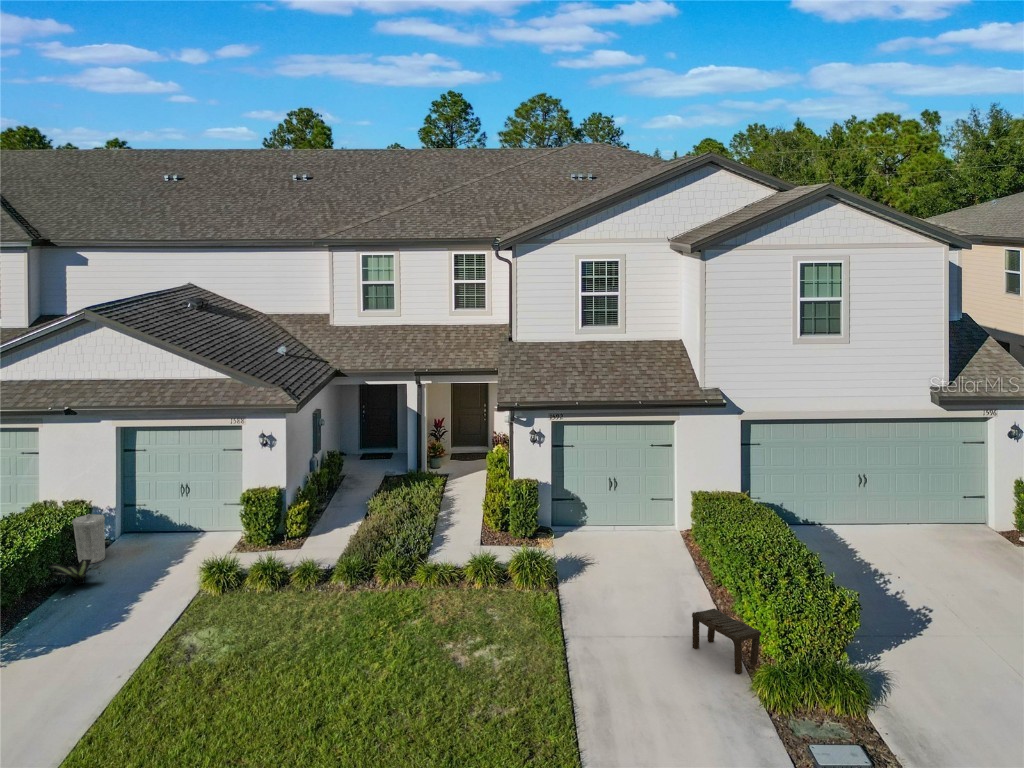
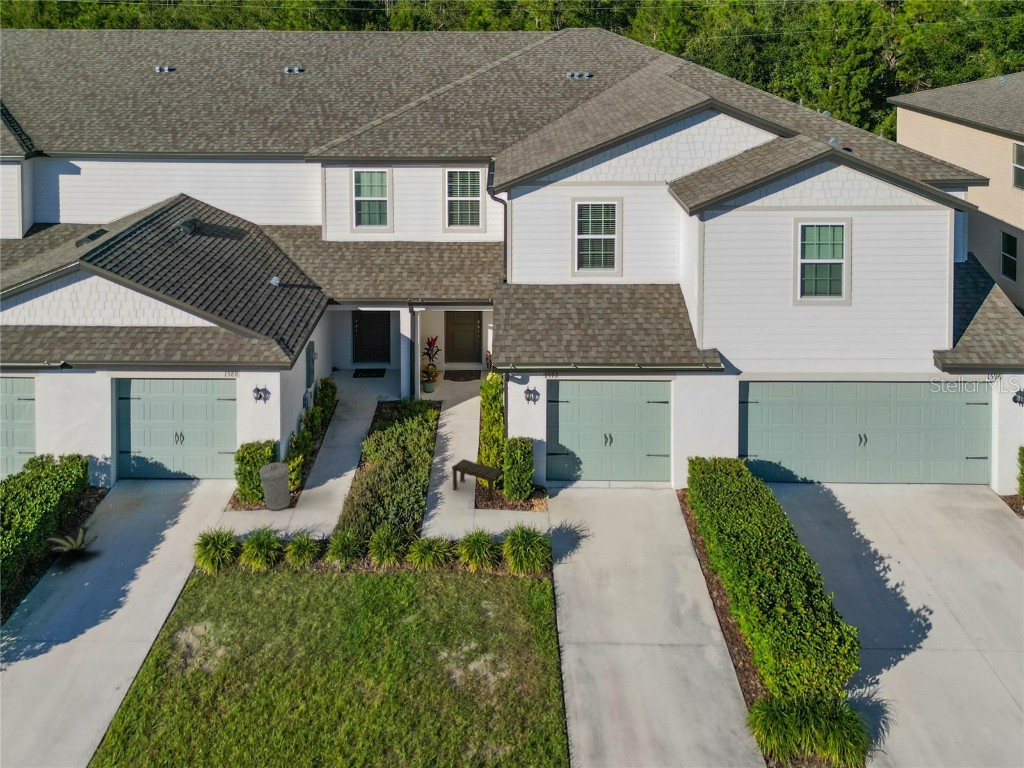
trash can: present [72,514,105,564] -> present [259,462,290,511]
bench: present [692,609,761,674] -> present [452,459,501,500]

